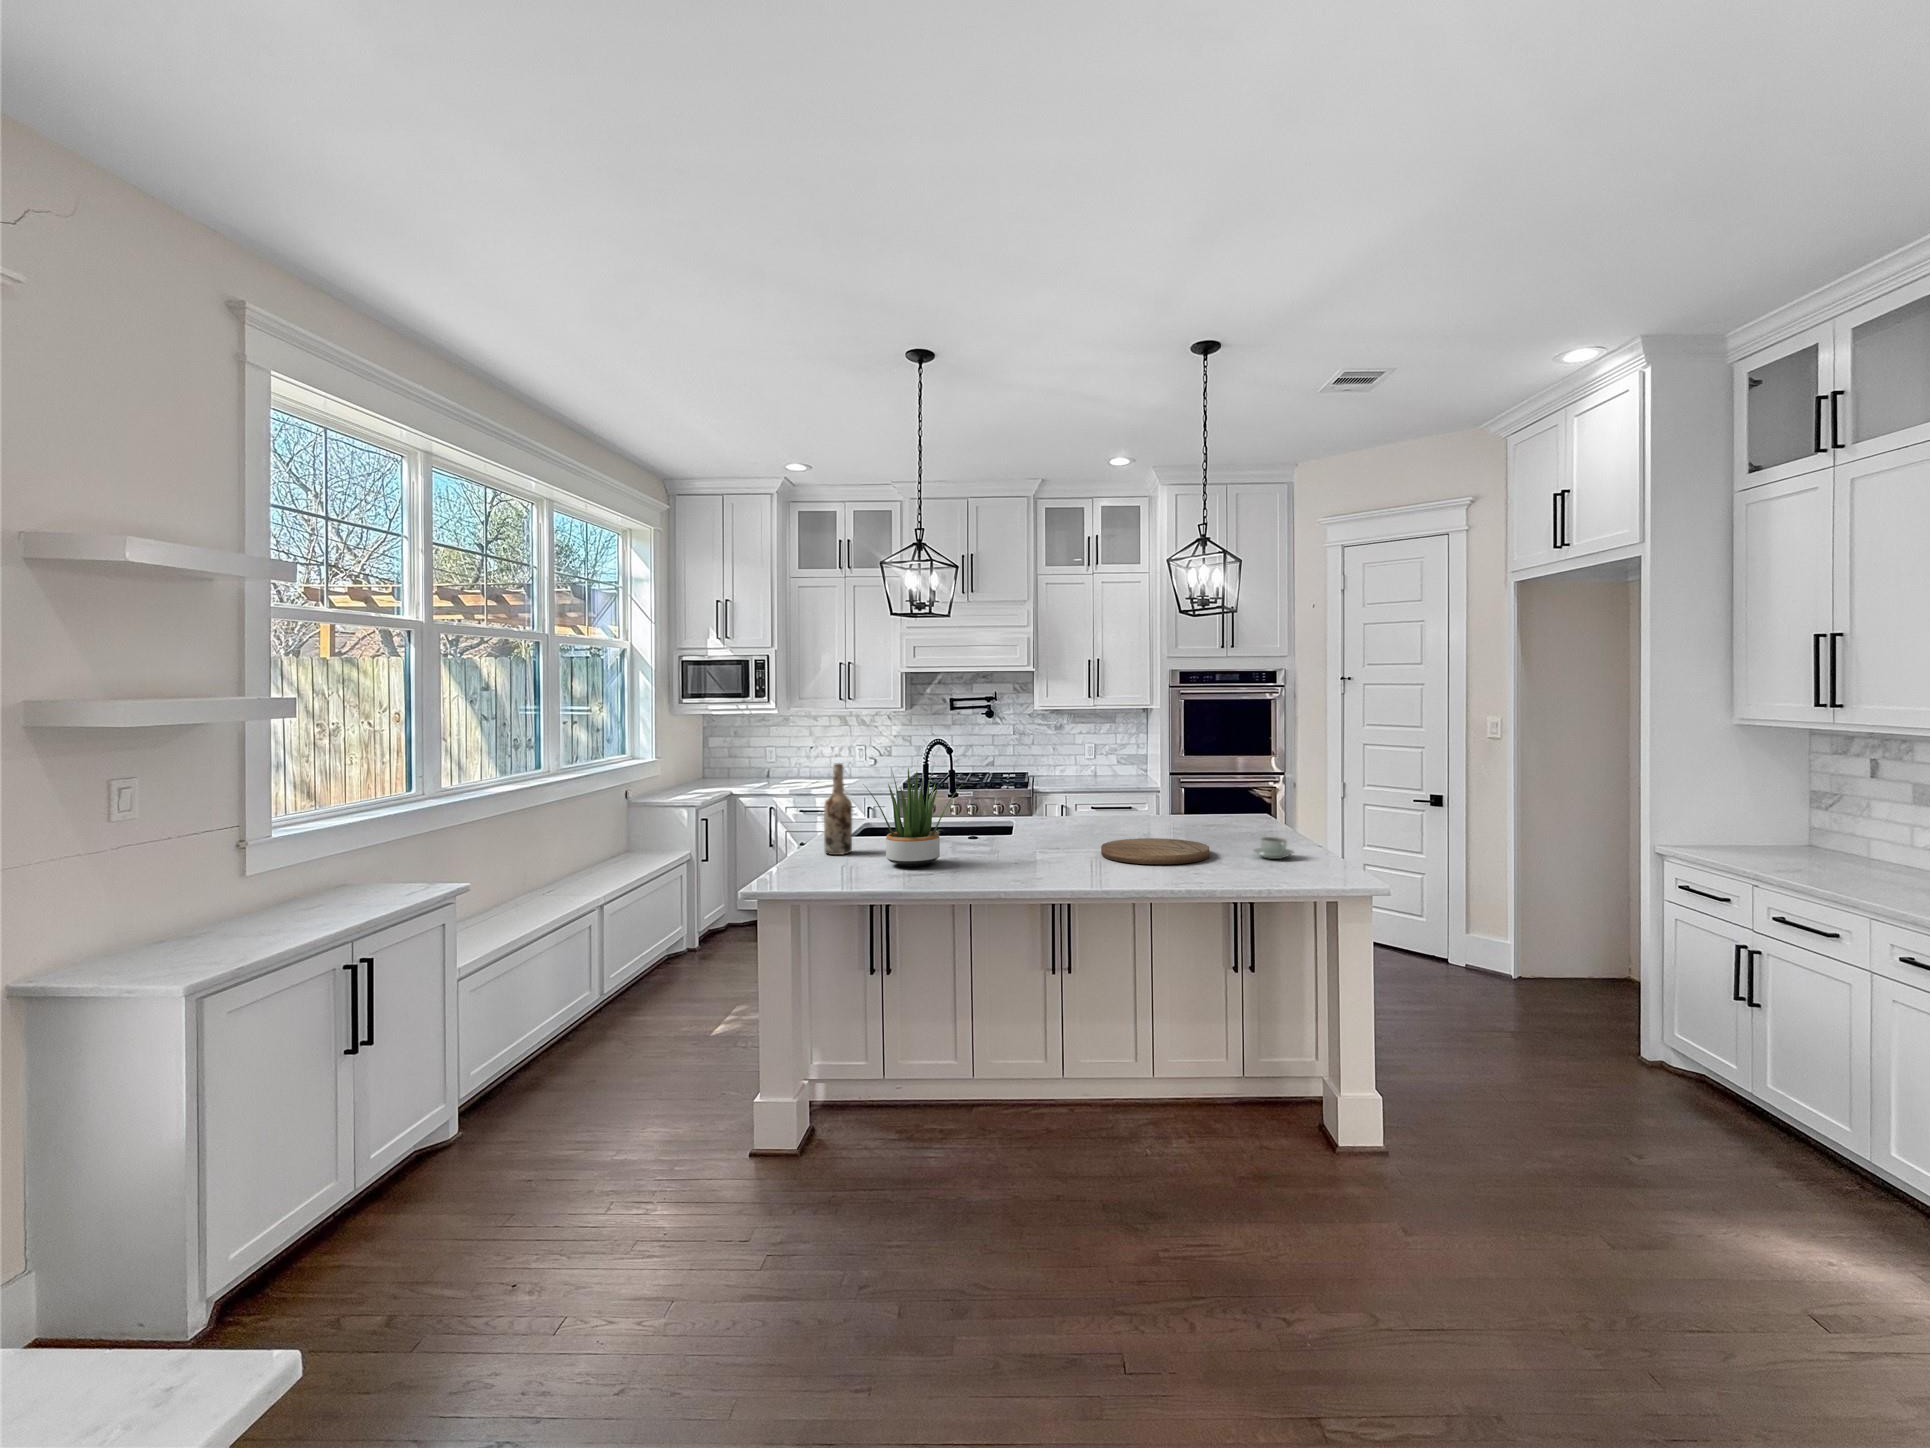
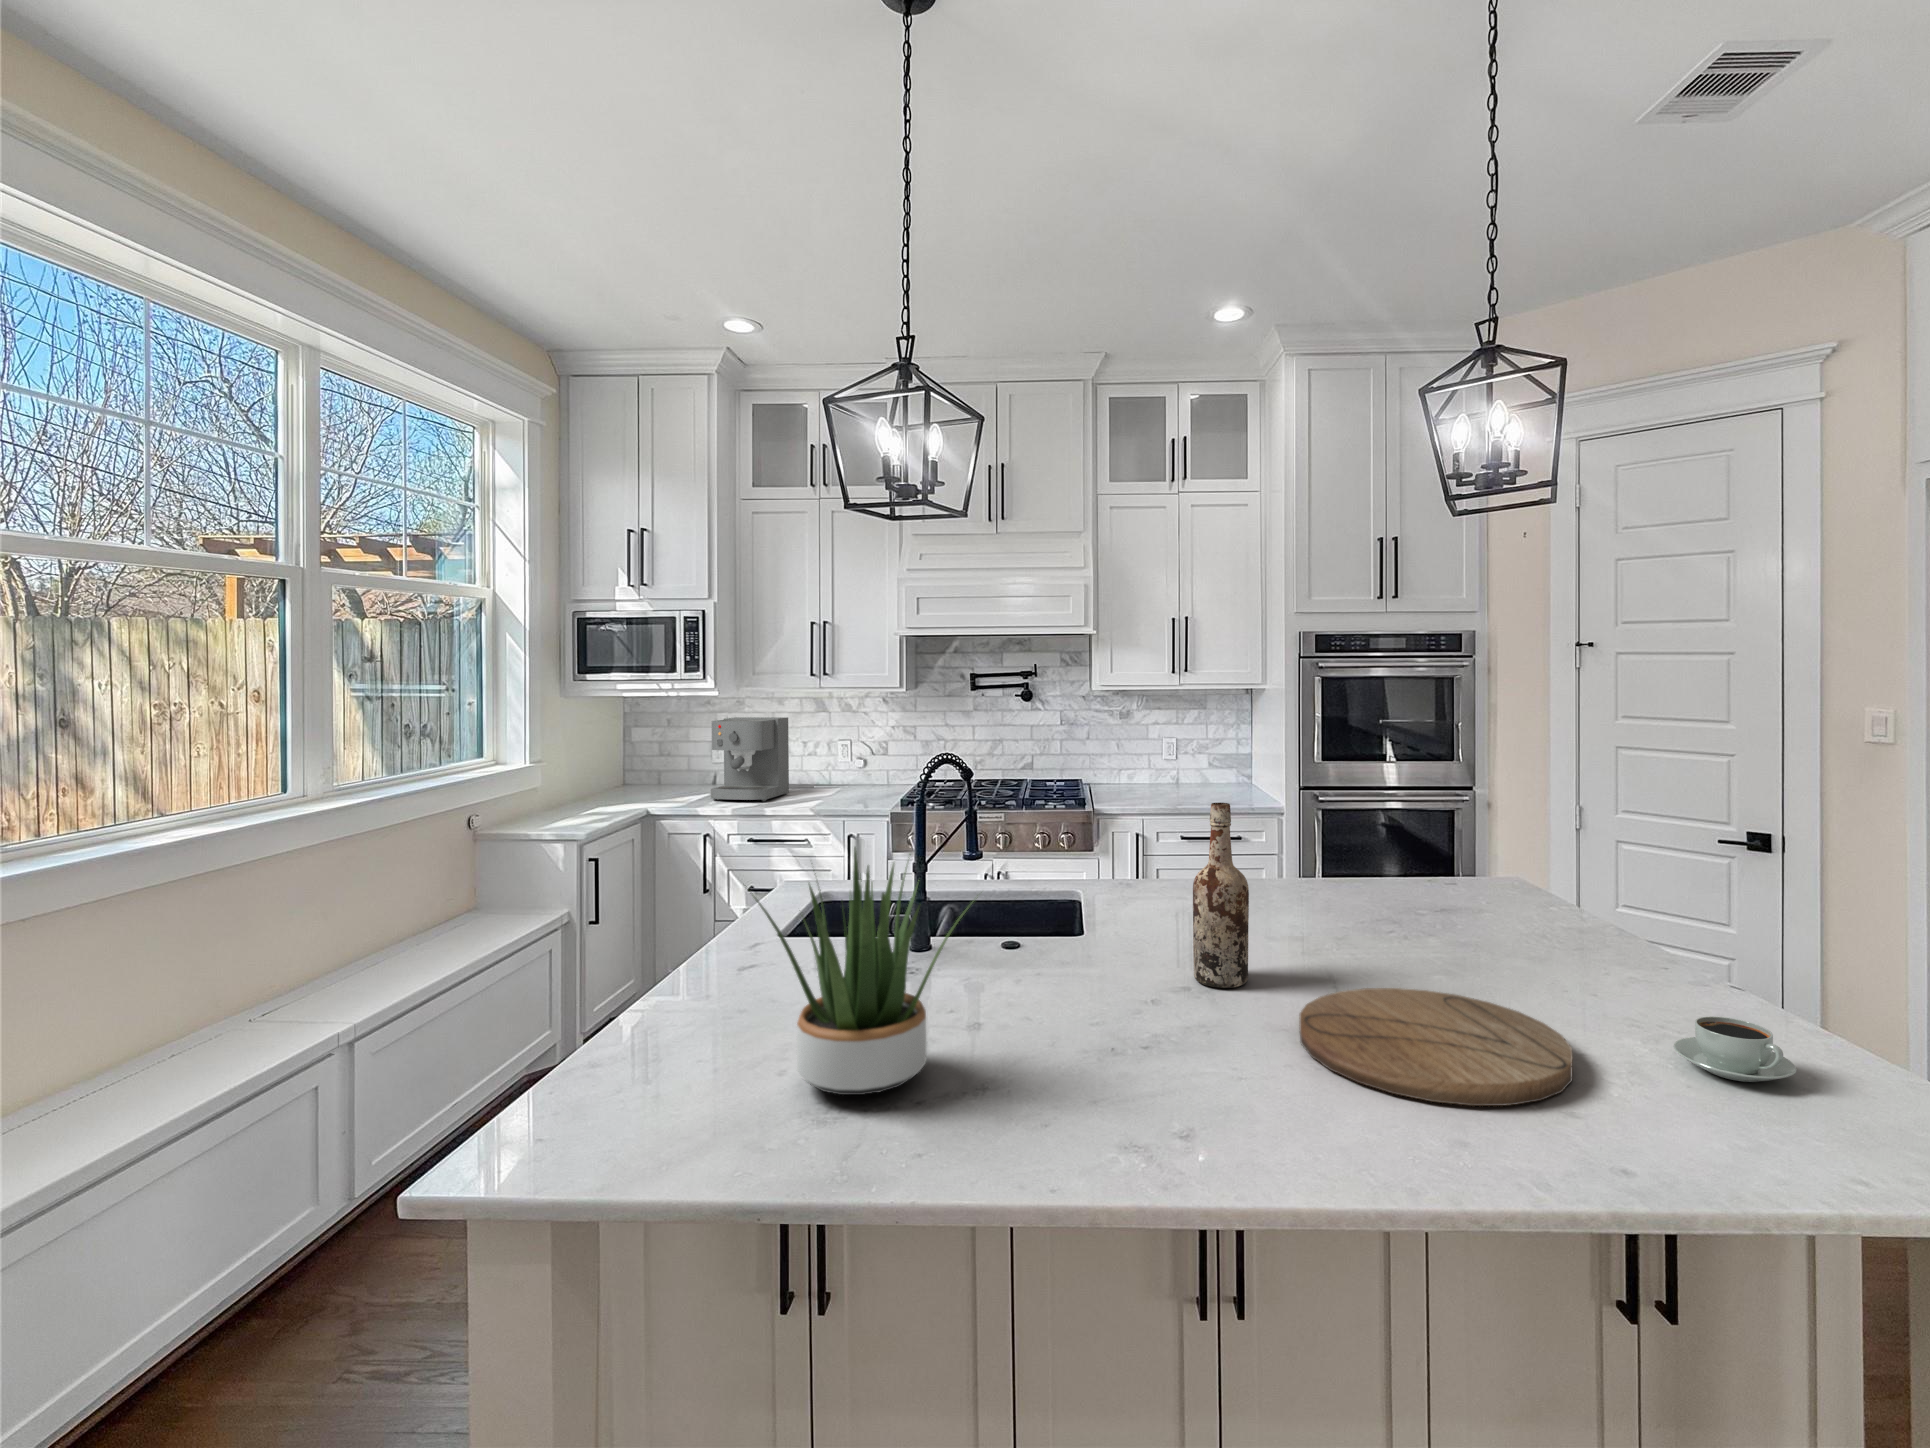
coffee maker: none [771,729,824,786] -> present [711,717,789,801]
wine bottle: present [824,764,852,855] -> present [1193,803,1249,988]

